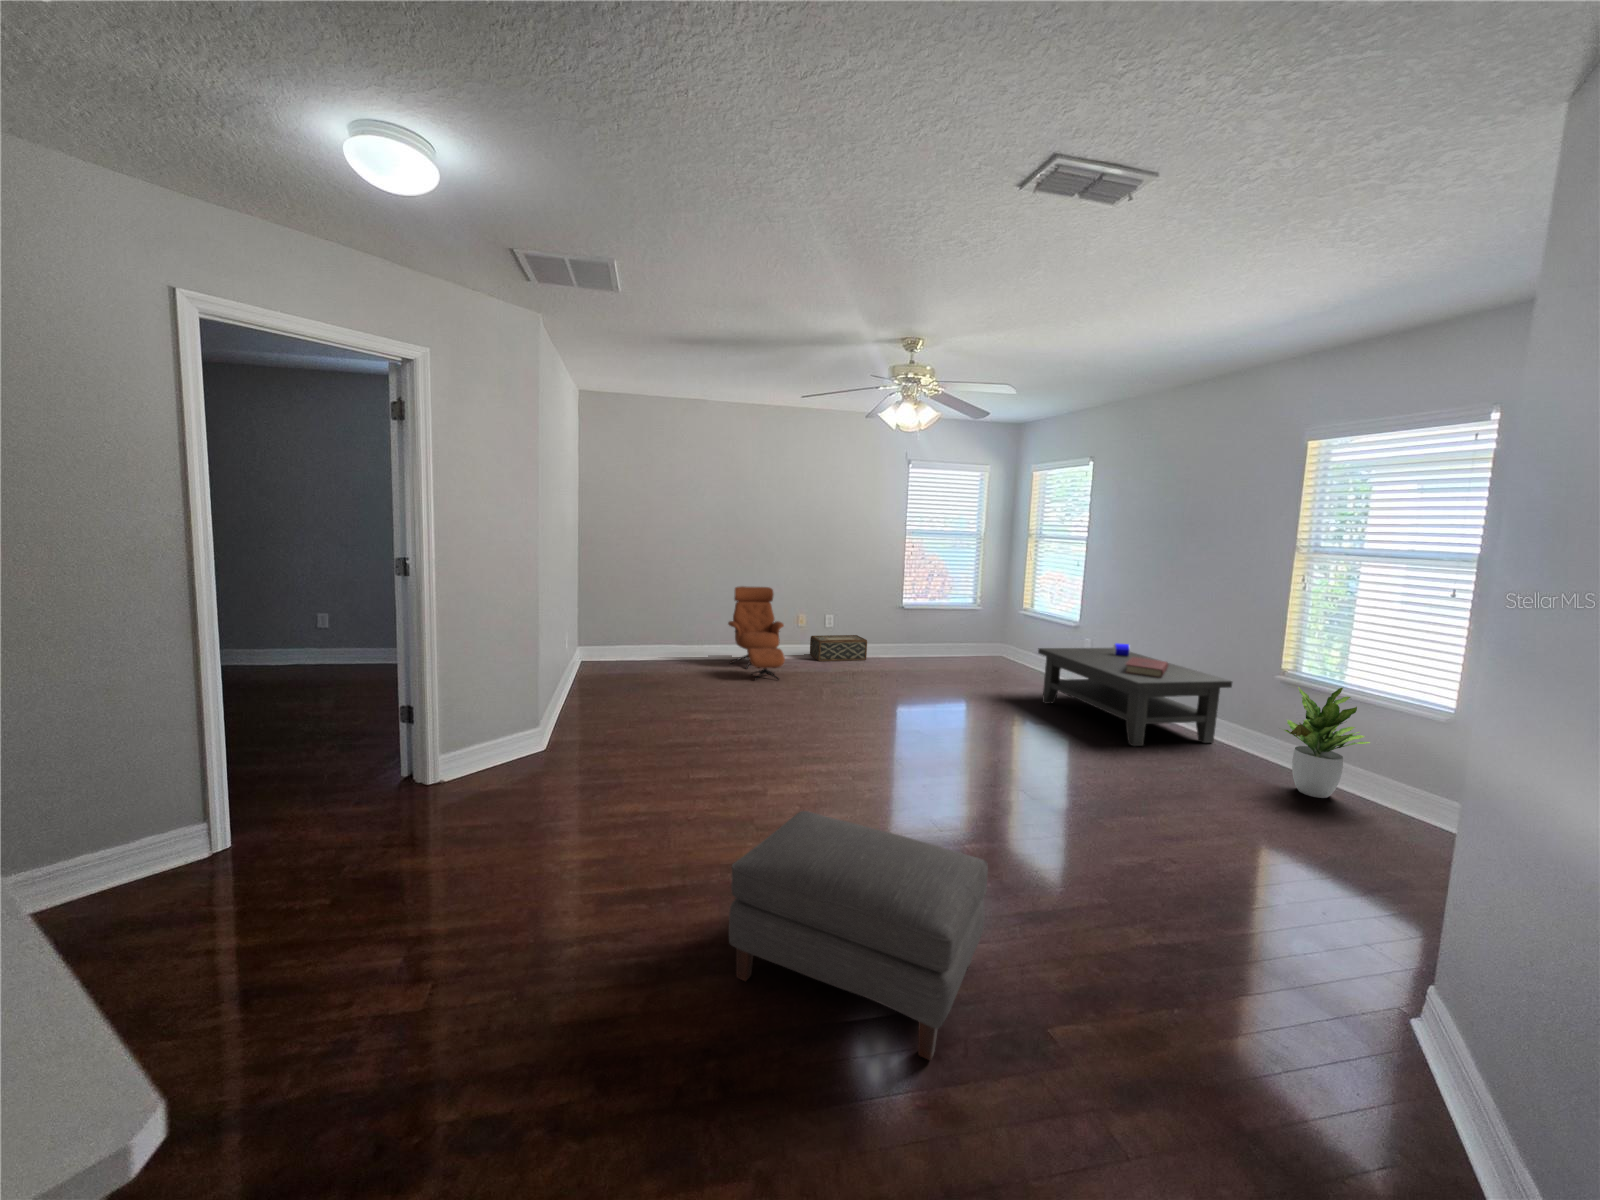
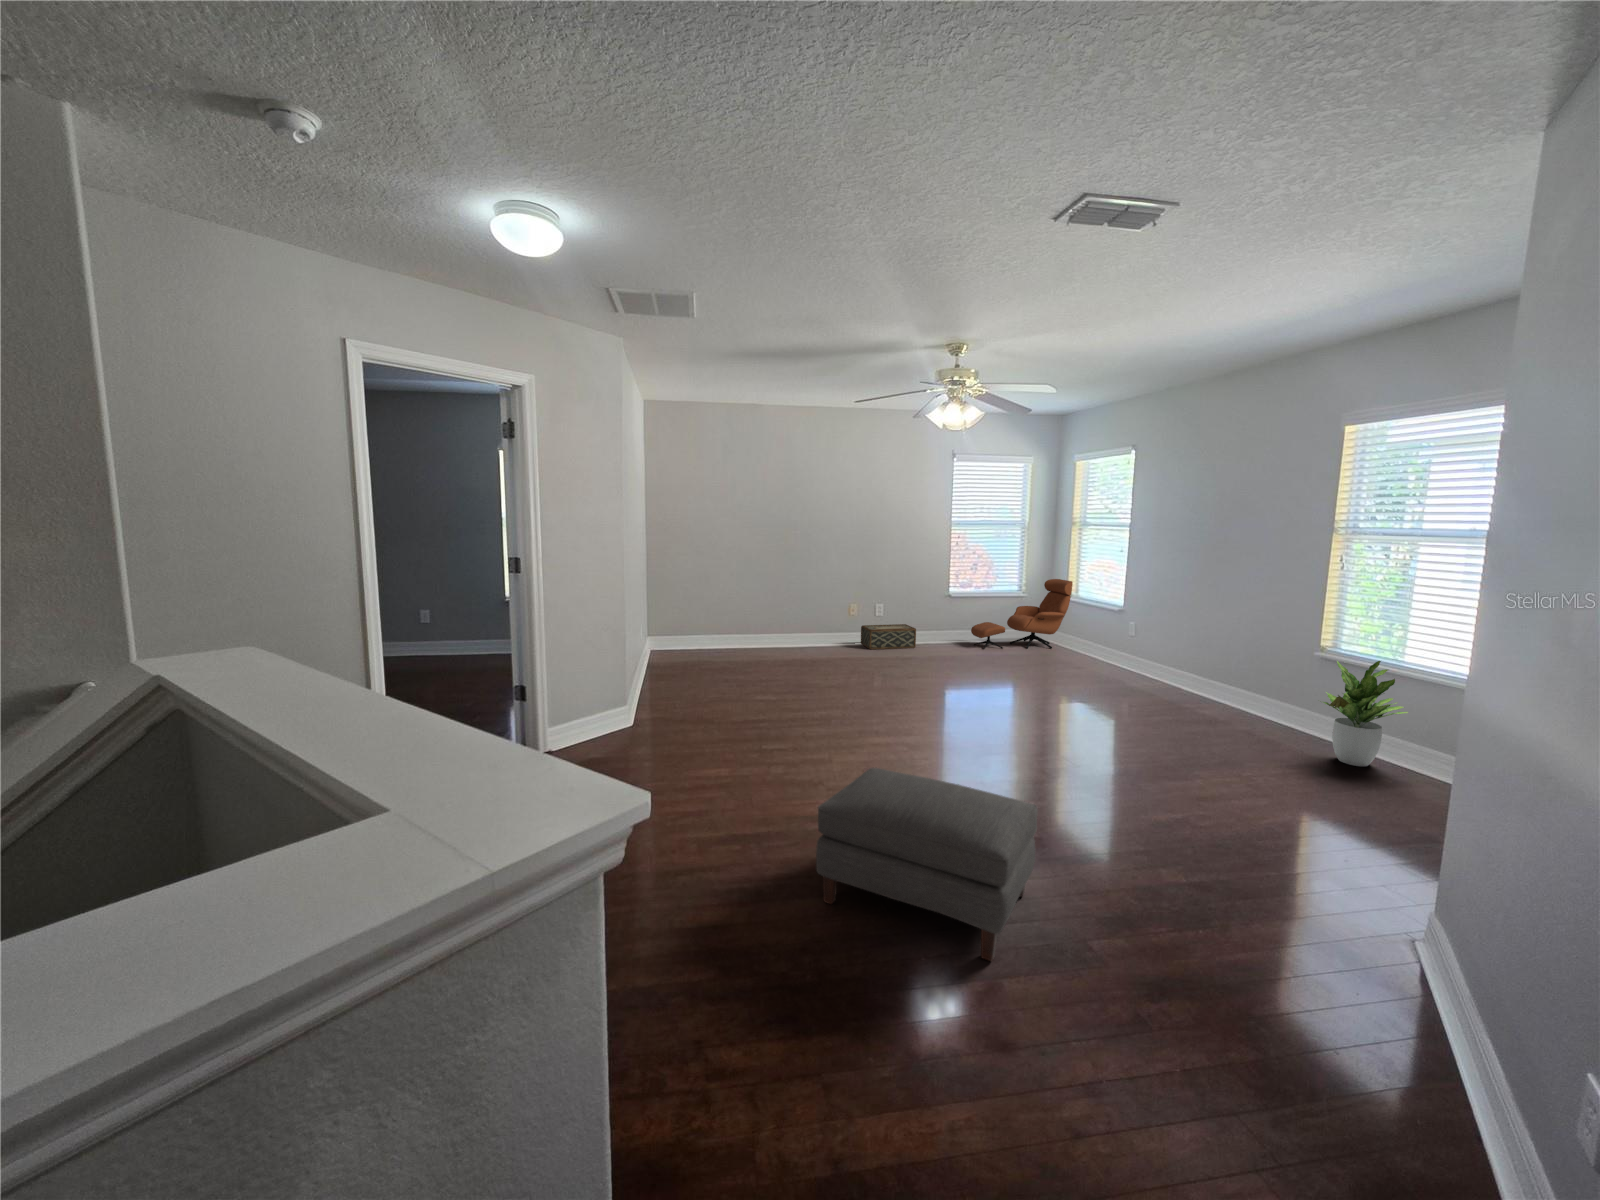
lounge chair: present [728,586,785,680] -> present [971,579,1073,649]
coffee table: present [1038,644,1232,746] -> none [1084,626,1276,722]

